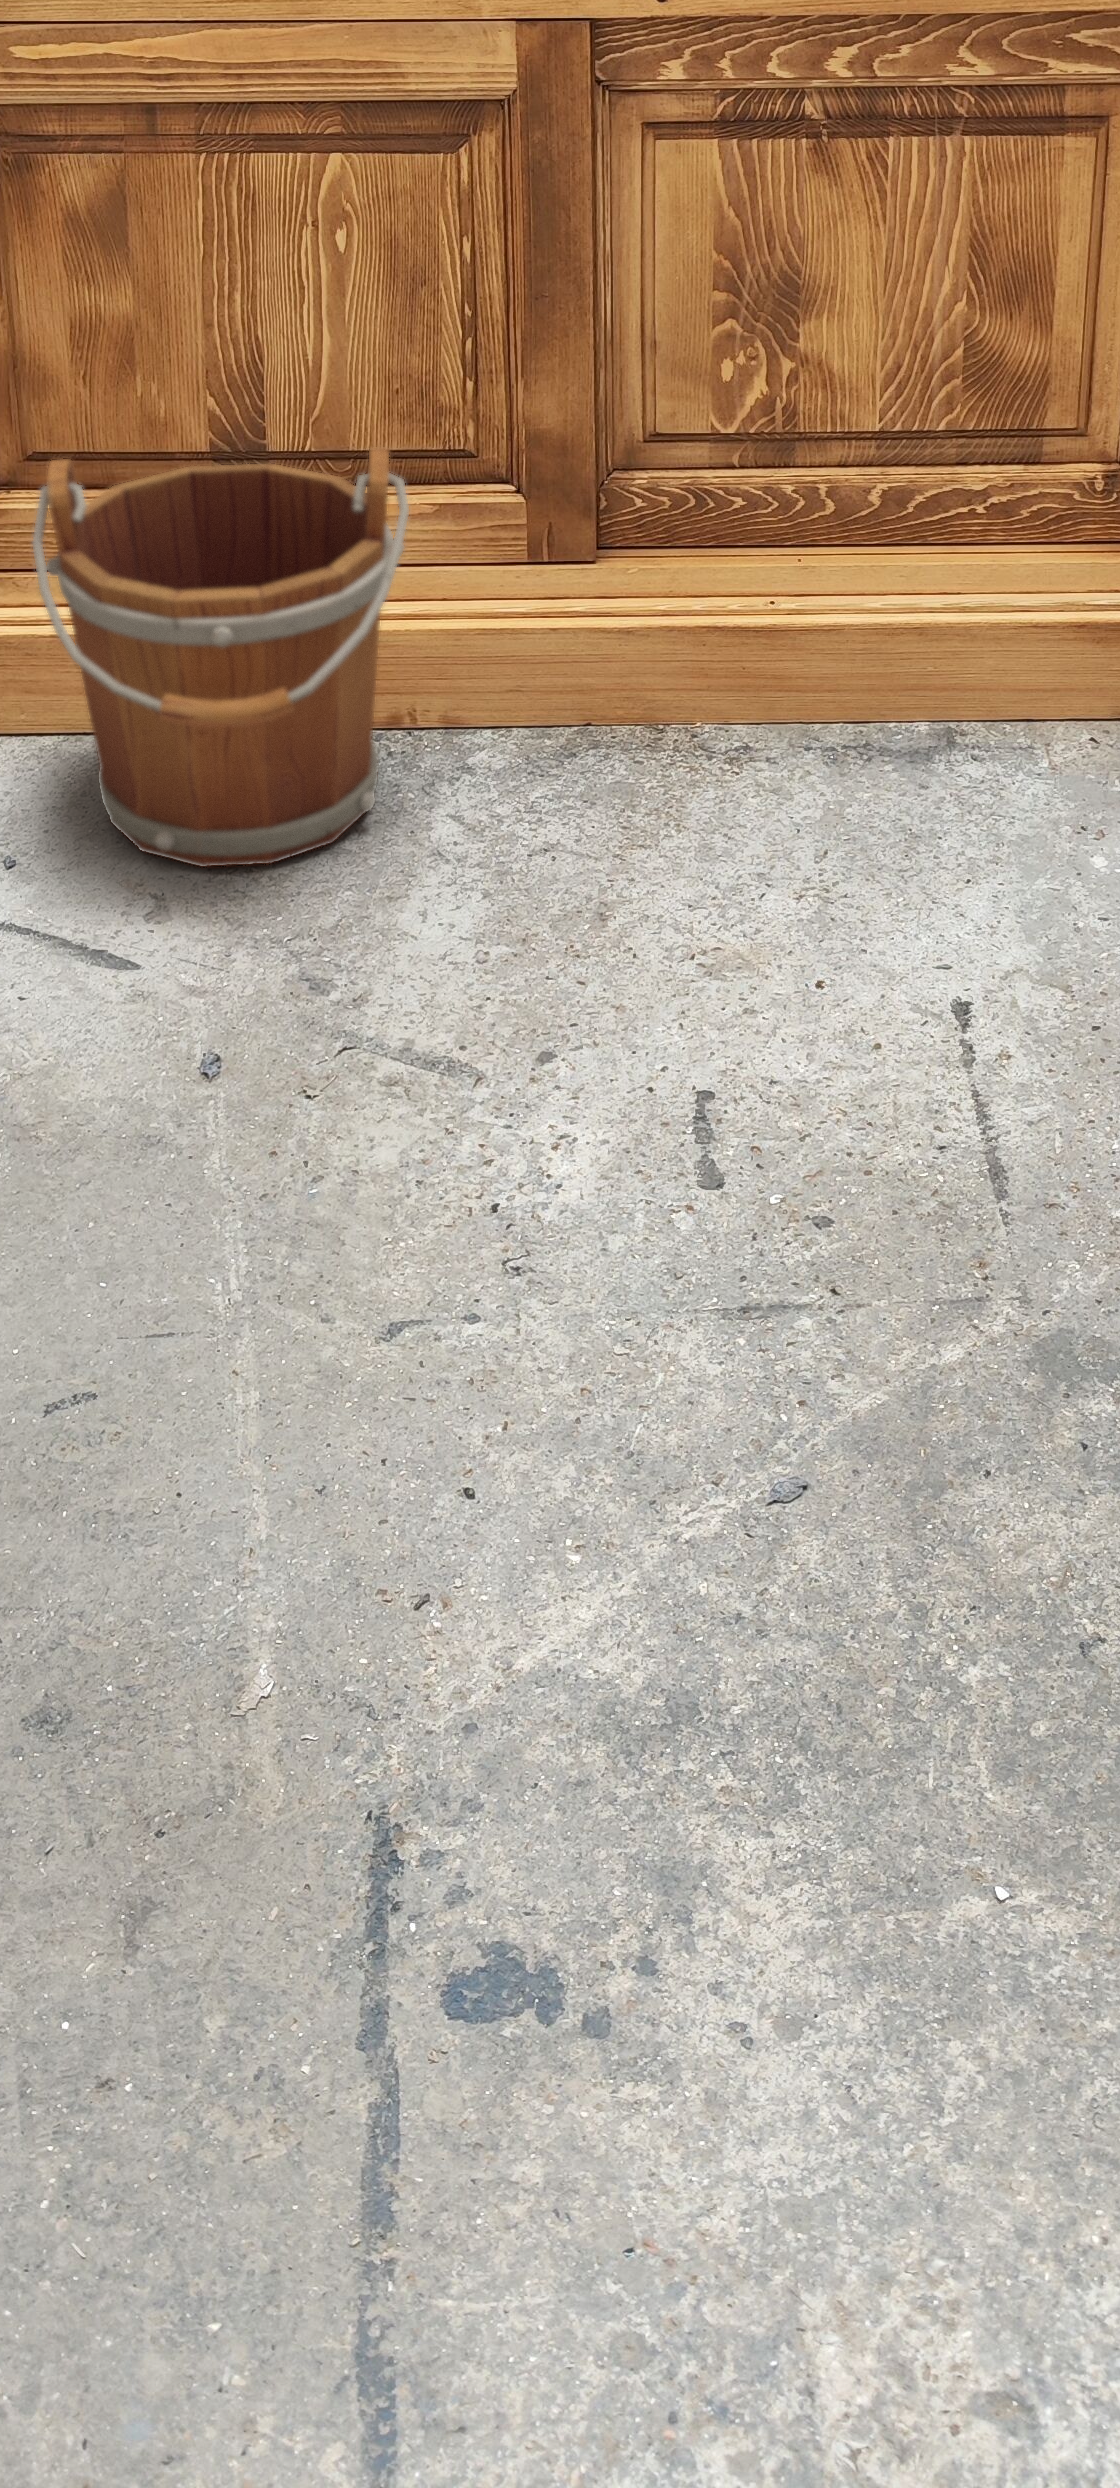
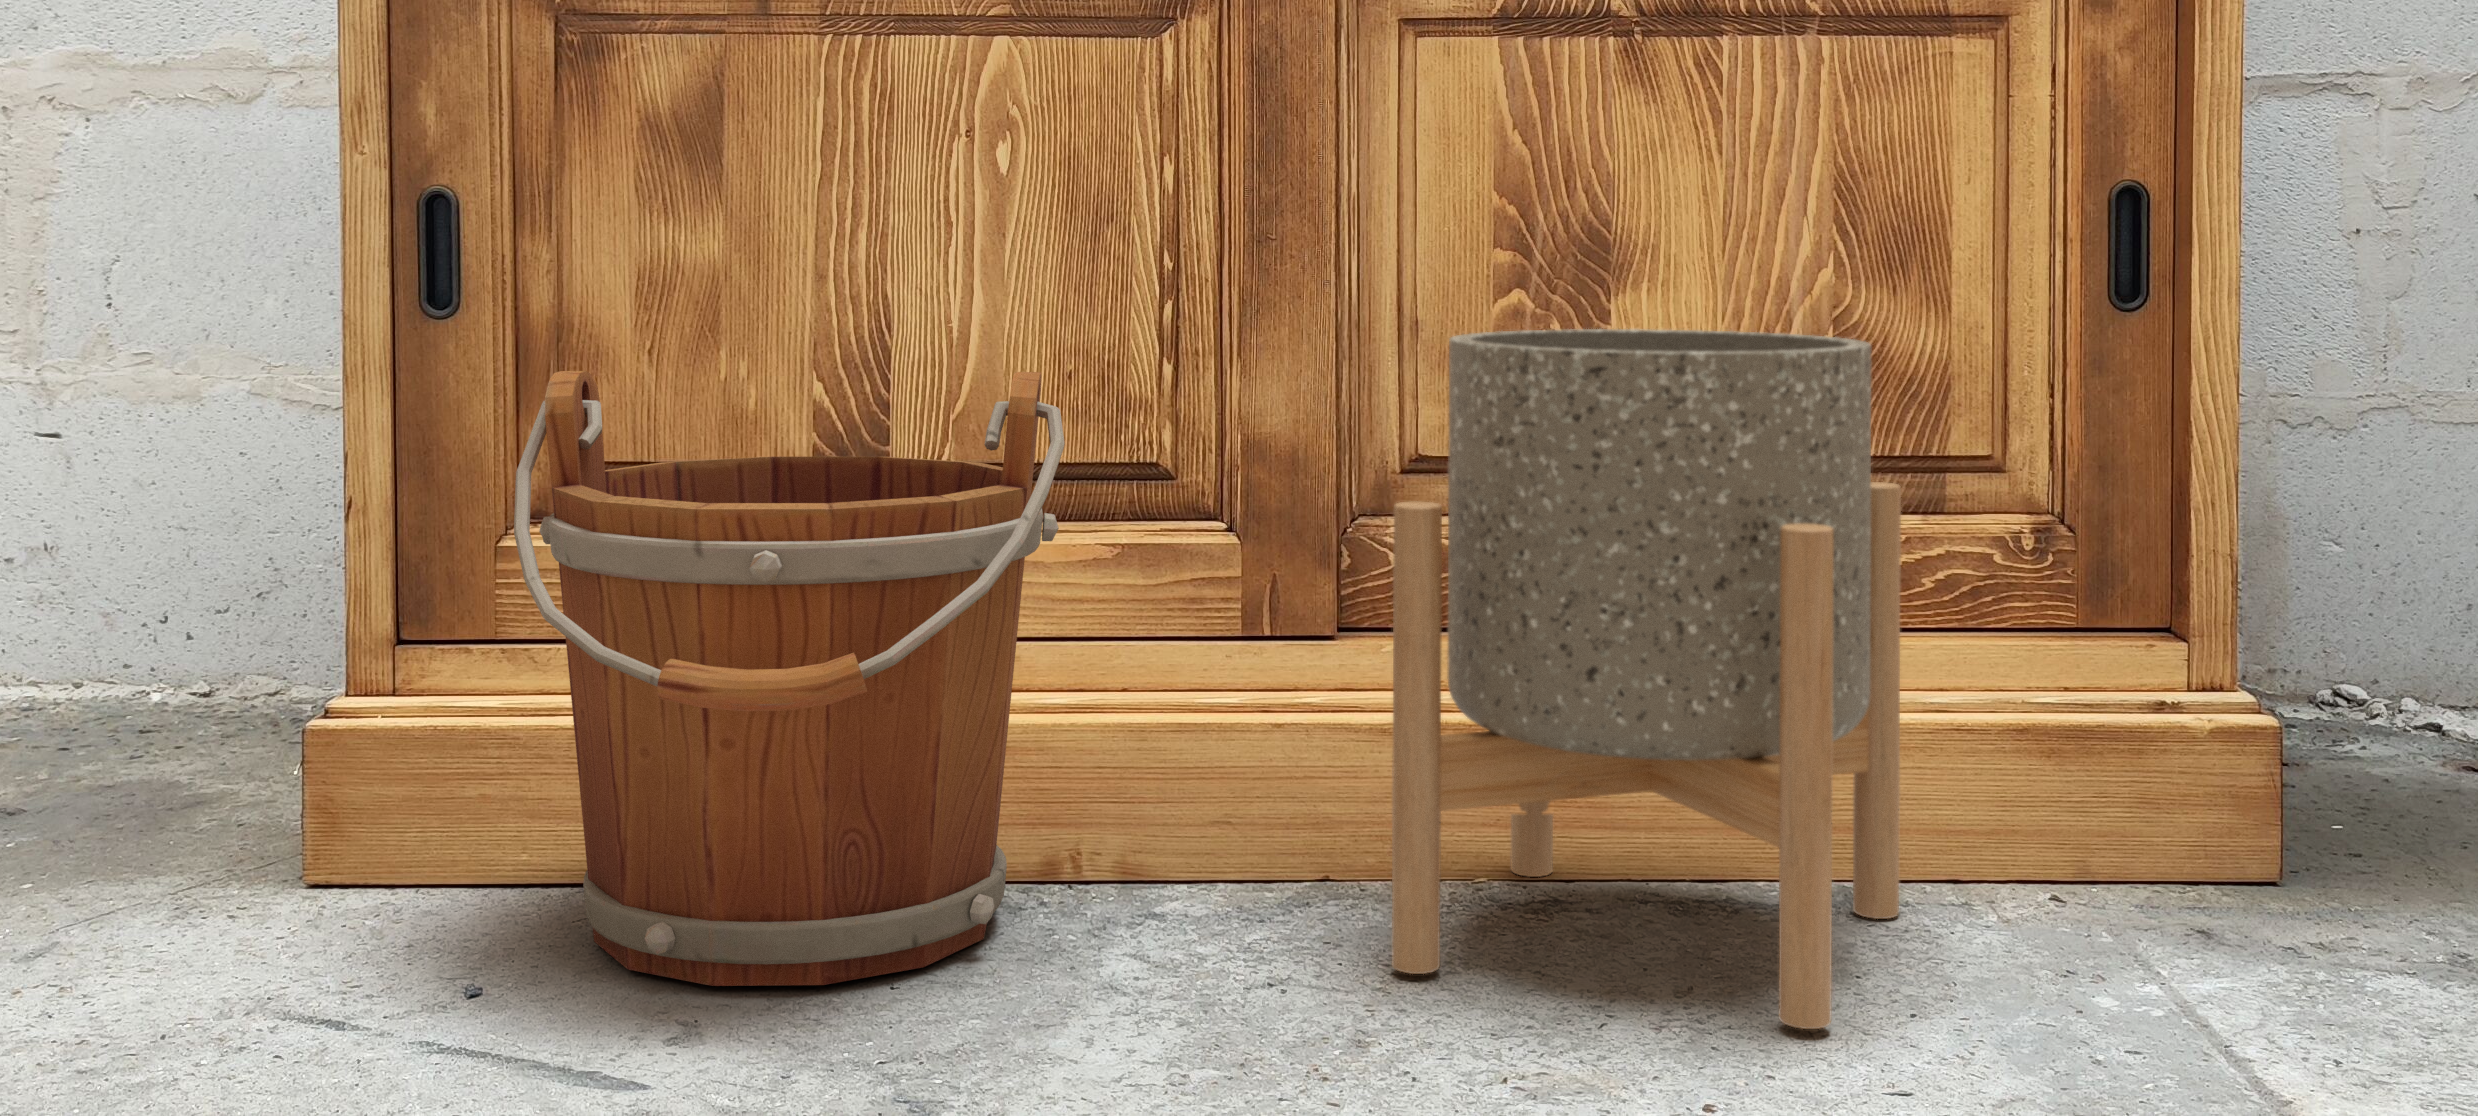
planter: none [637,378,992,889] -> present [1392,329,1901,1029]

